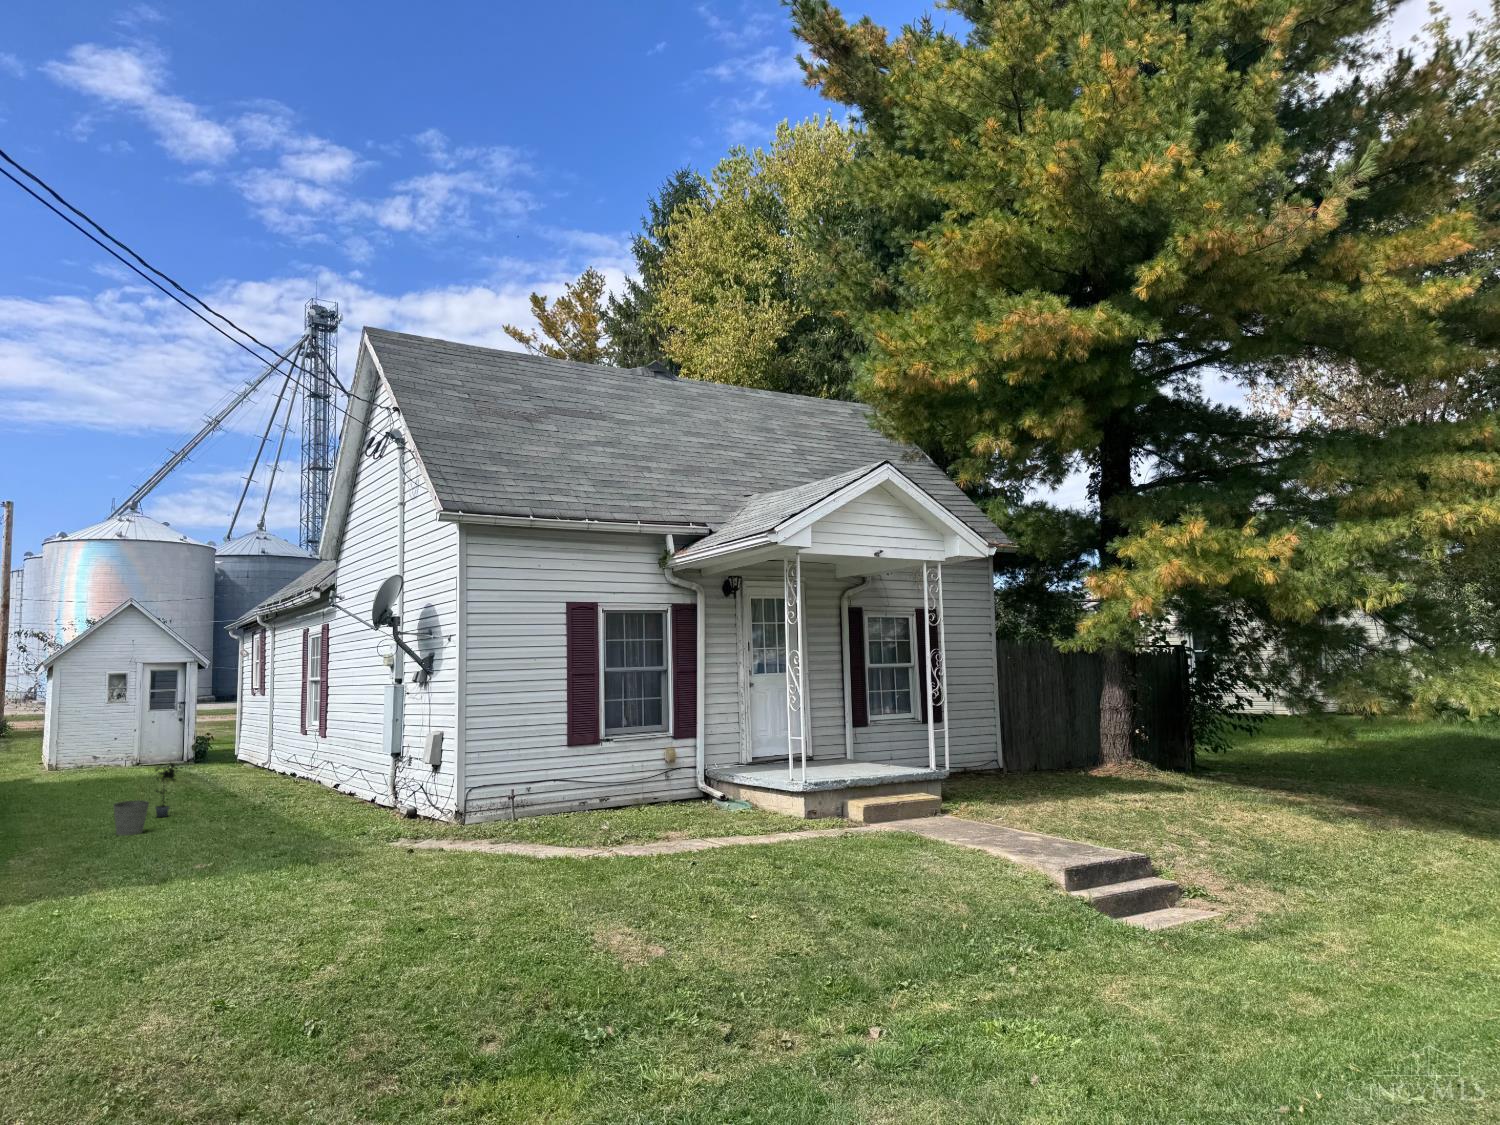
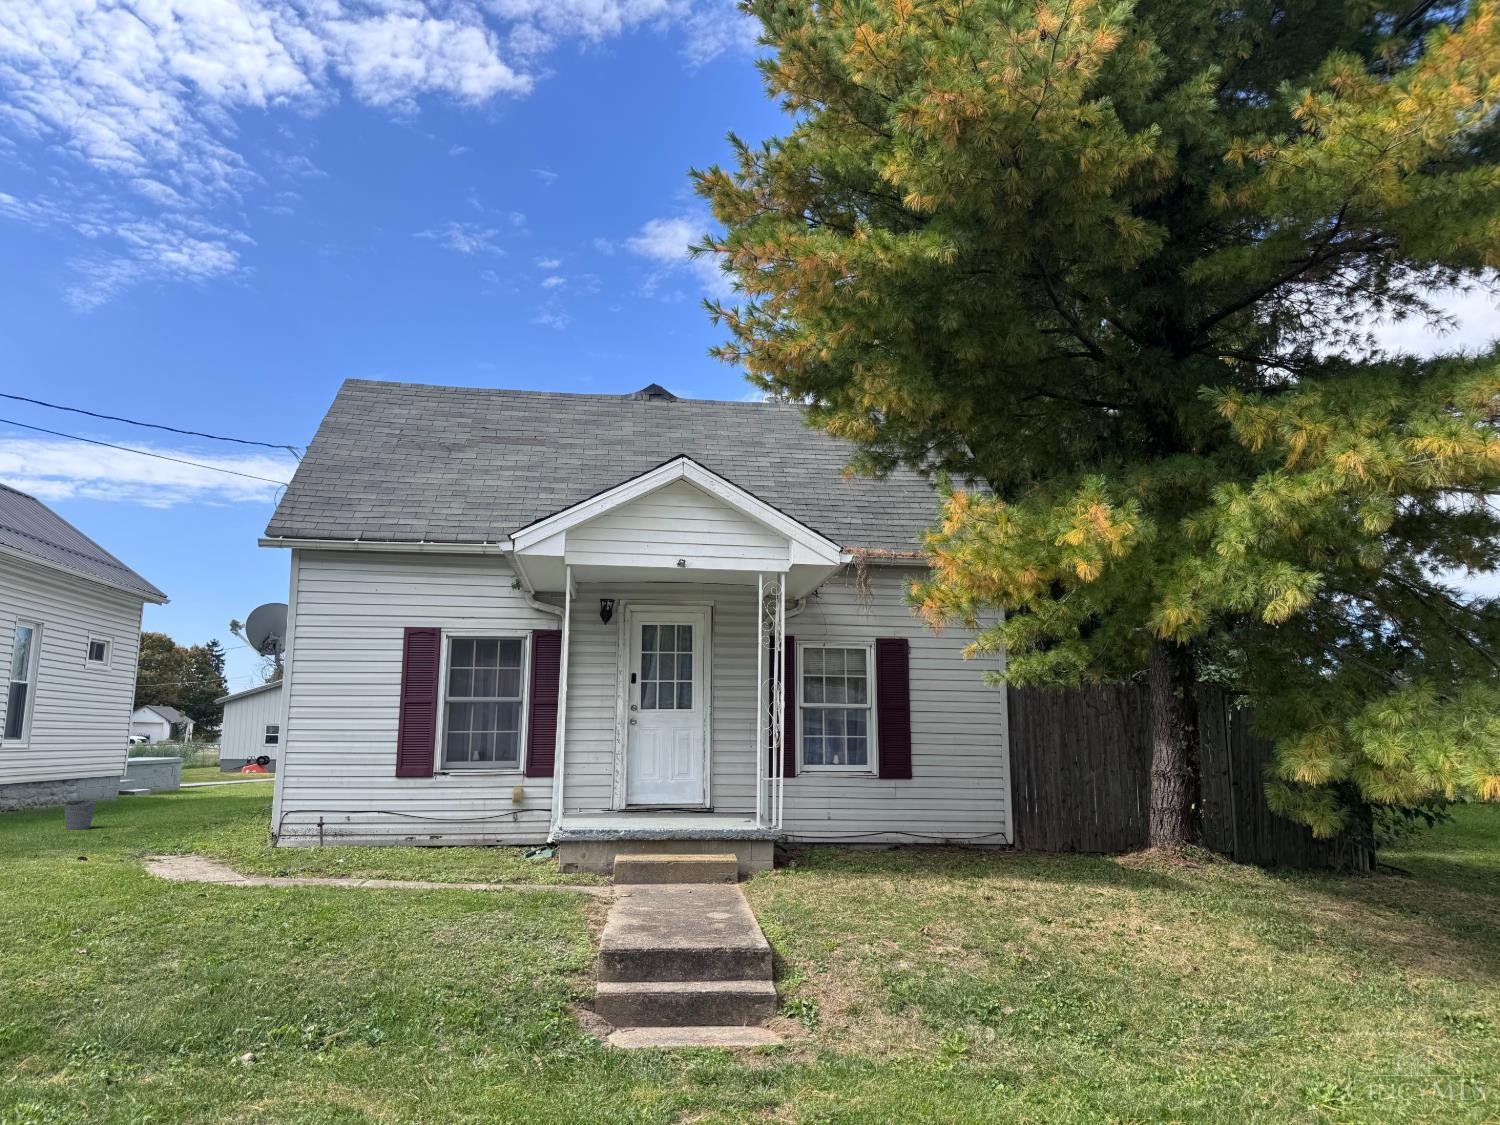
potted plant: present [155,762,179,817] -> none [155,769,179,818]

